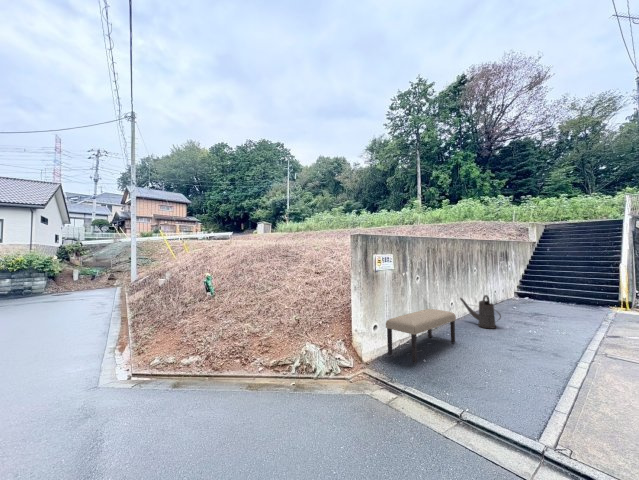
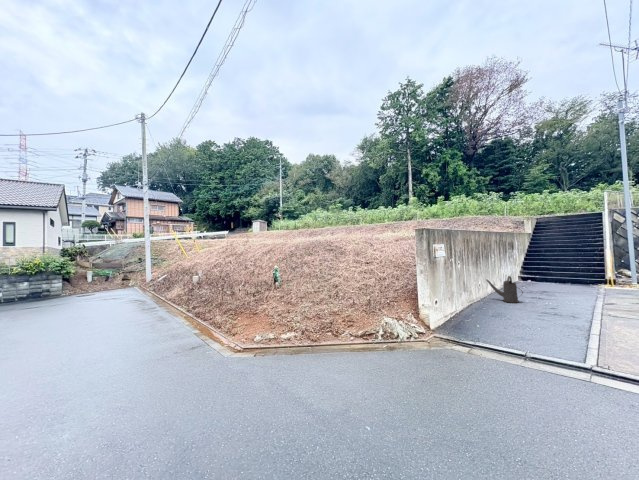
bench: present [386,309,456,363] -> none [444,288,493,328]

